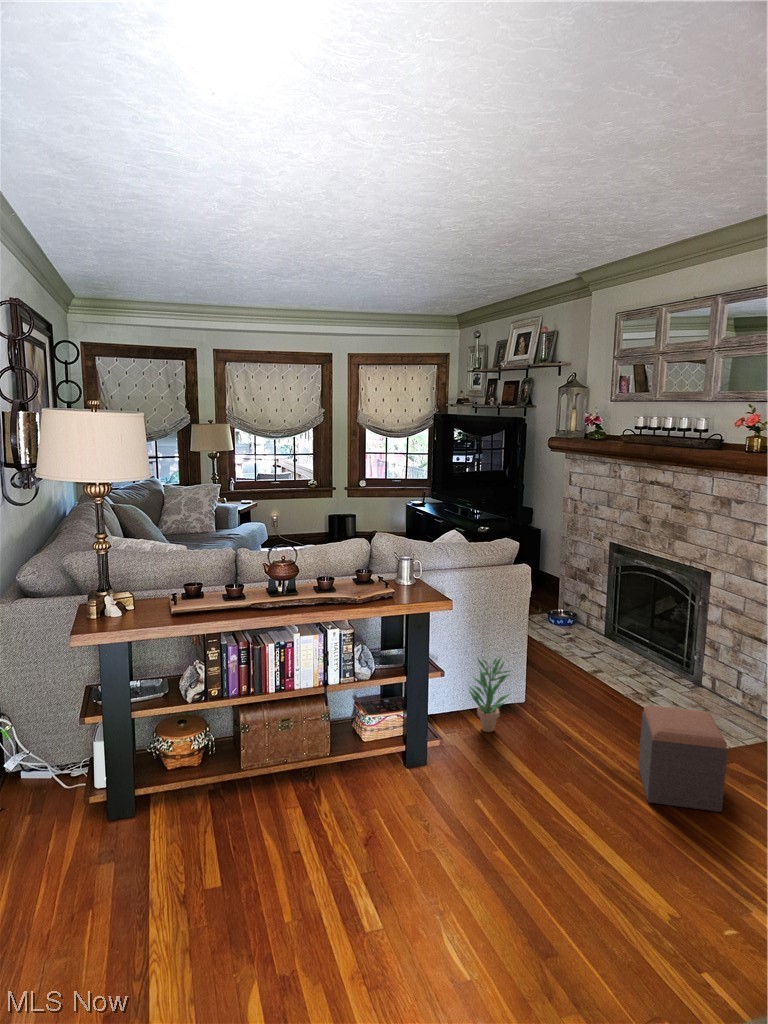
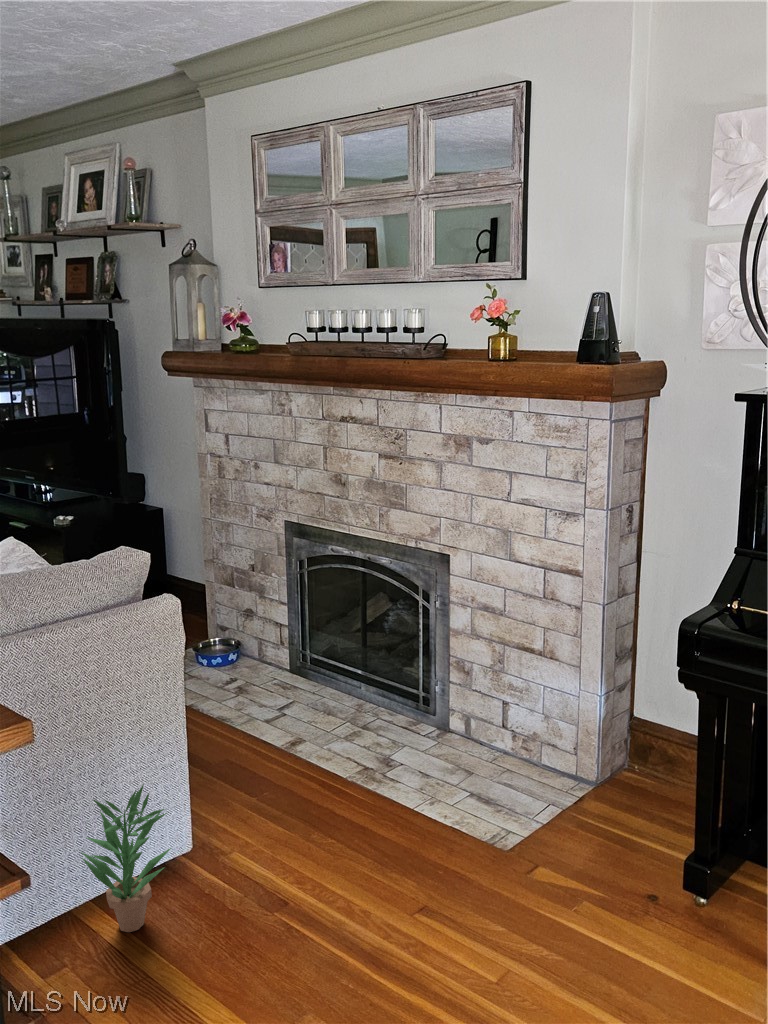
footstool: present [638,706,728,812] -> none [406,803,554,994]

